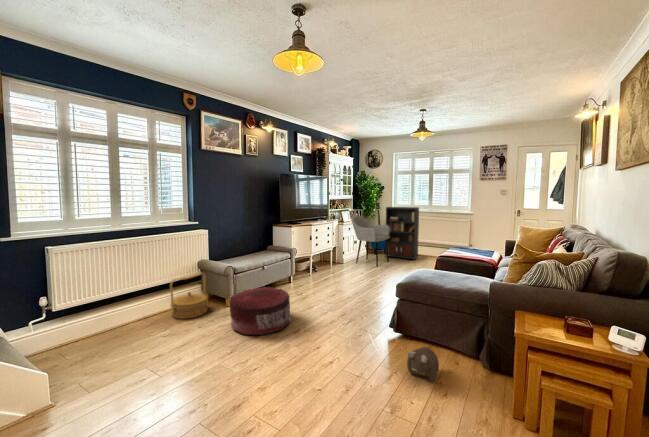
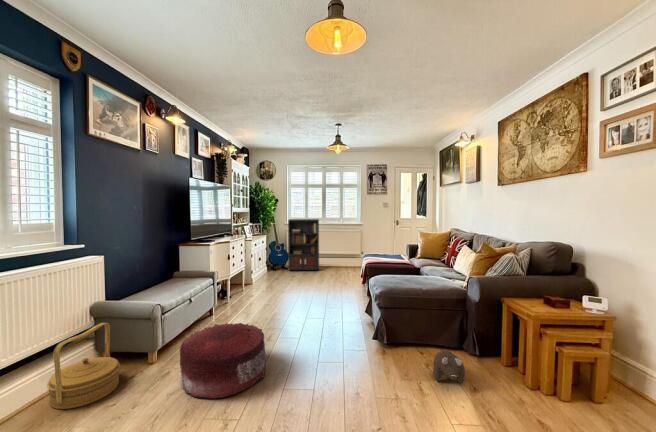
armchair: present [351,216,390,267] -> none [259,229,297,282]

